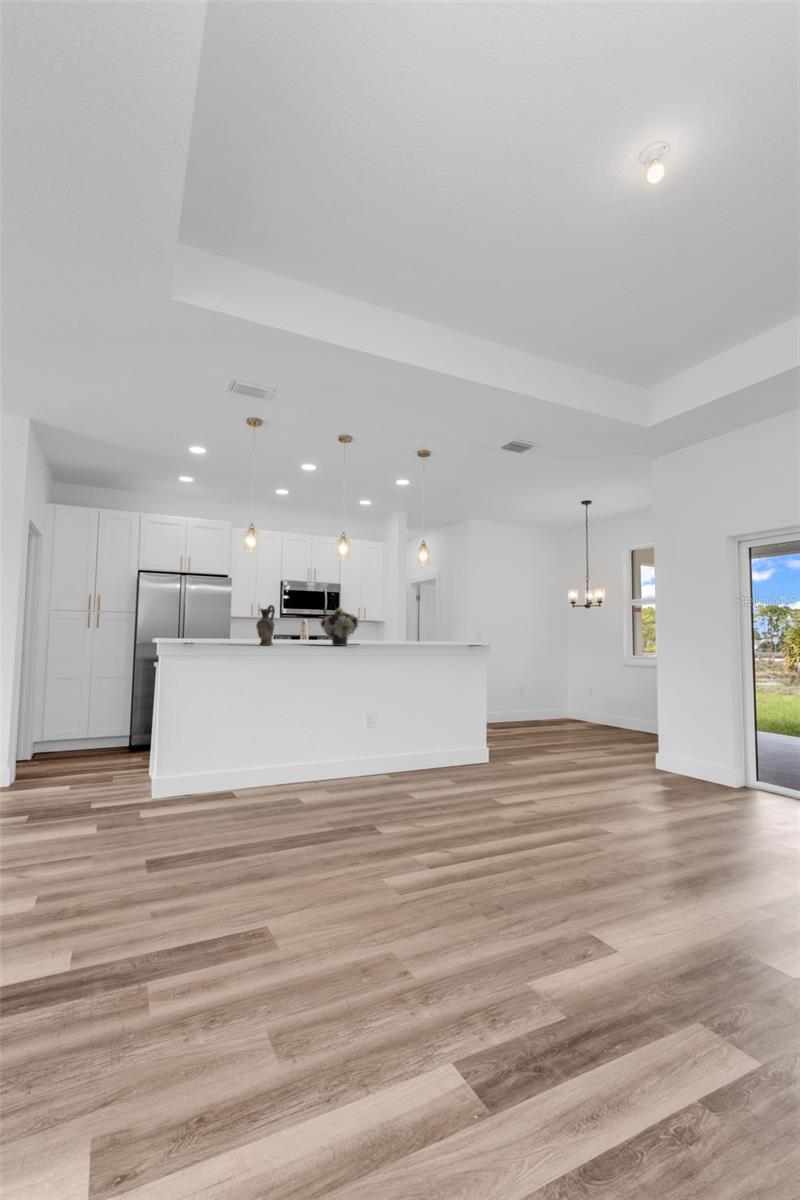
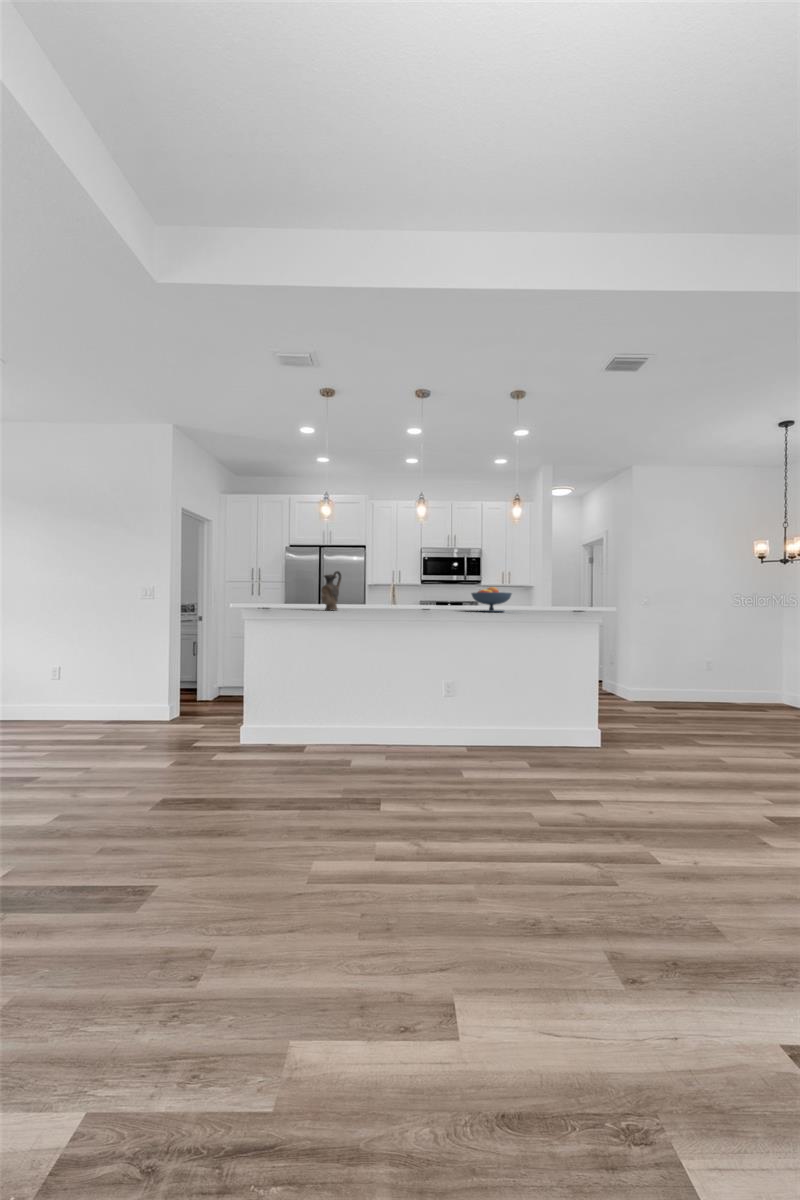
flower arrangement: present [321,608,359,646] -> none [394,571,430,611]
fruit bowl: none [388,623,426,646] -> present [472,587,512,612]

